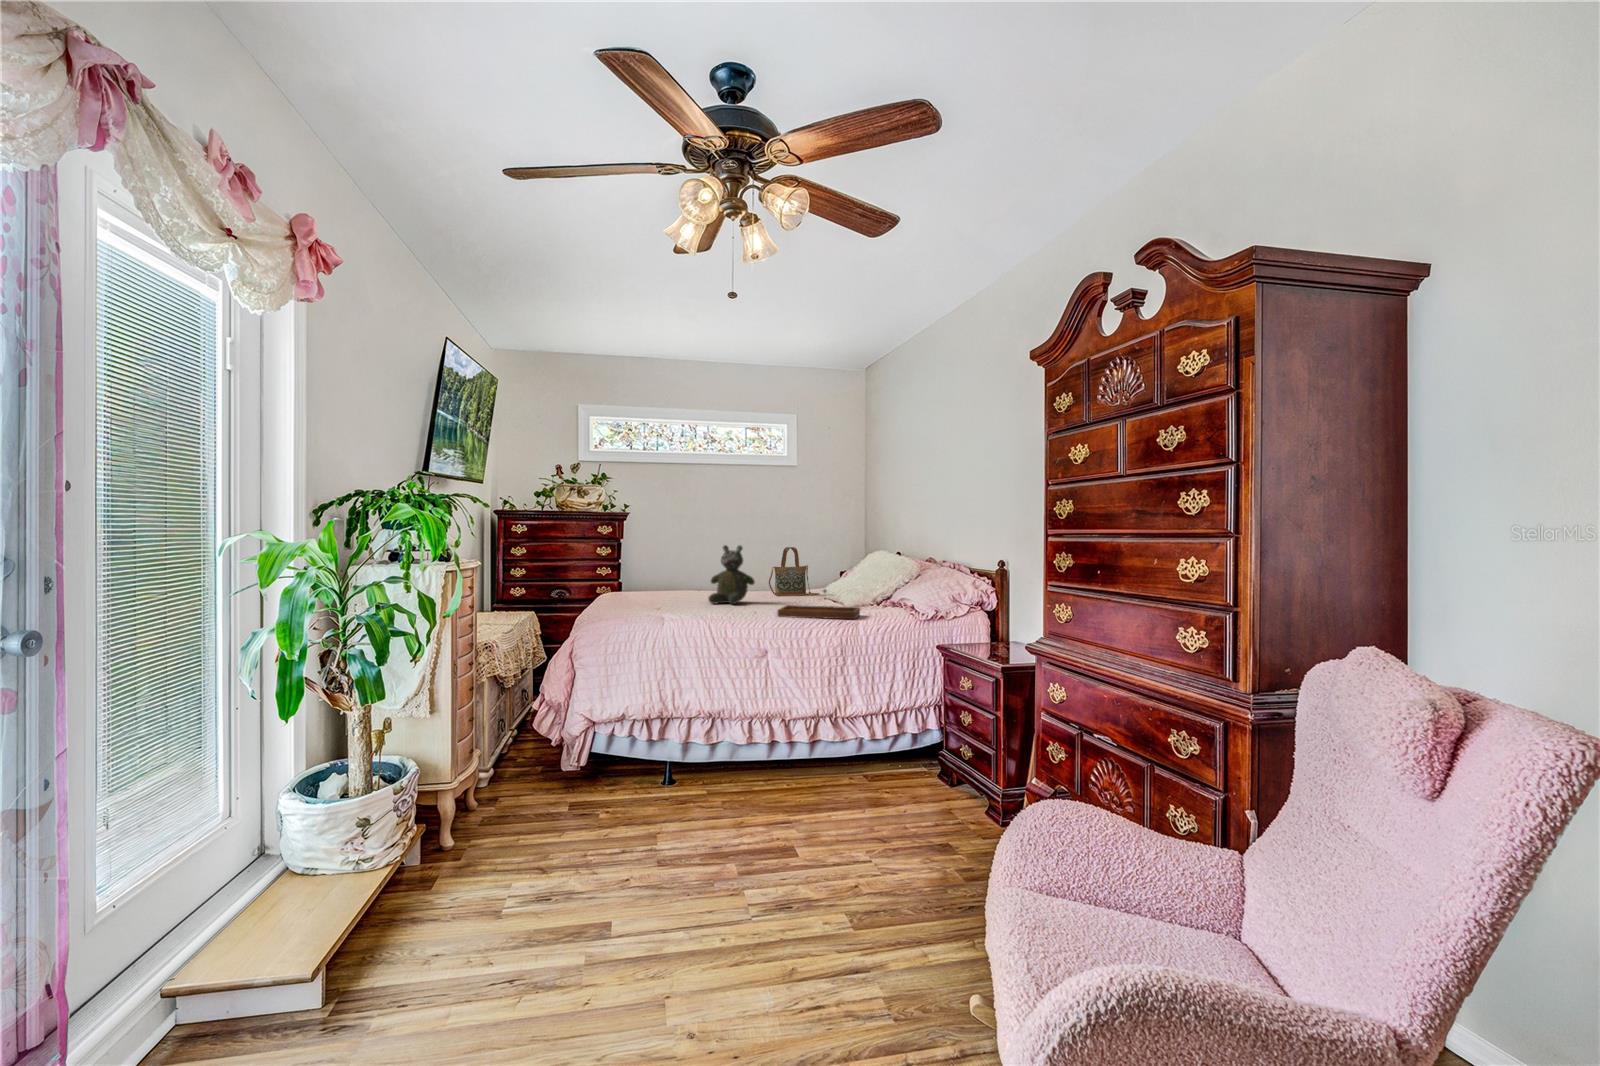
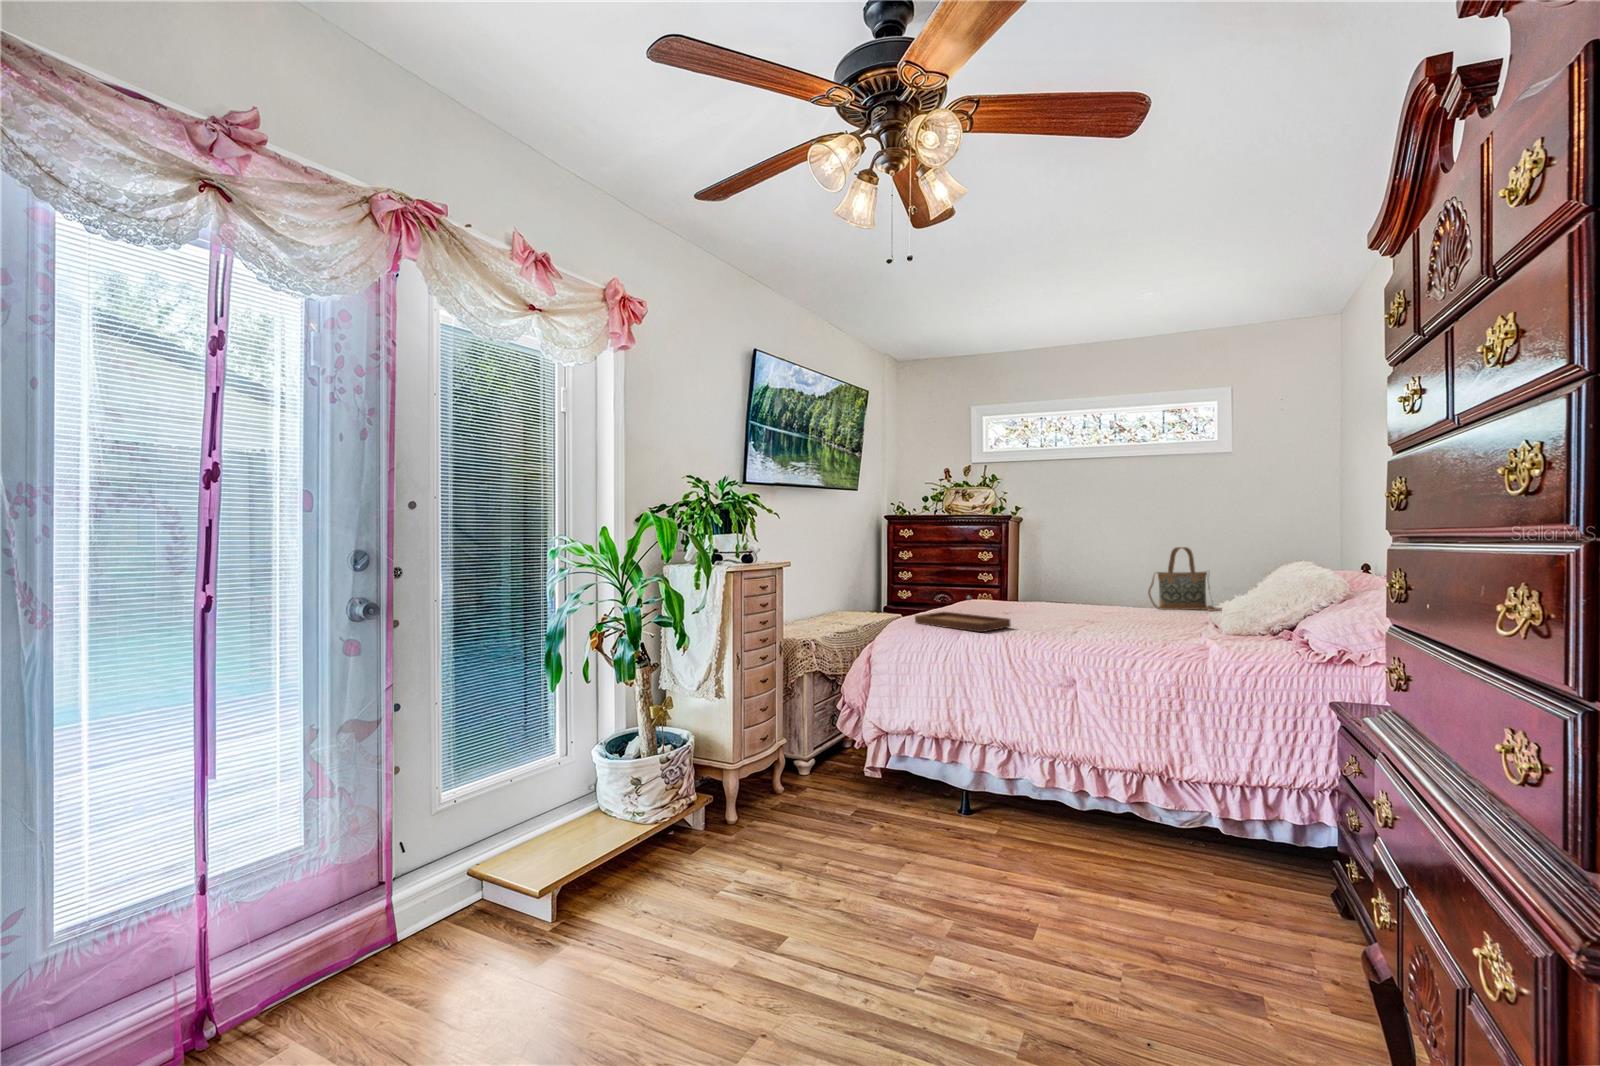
teddy bear: present [708,545,755,604] -> none [1046,547,1106,618]
tray: present [777,589,860,619] -> present [915,596,1011,632]

